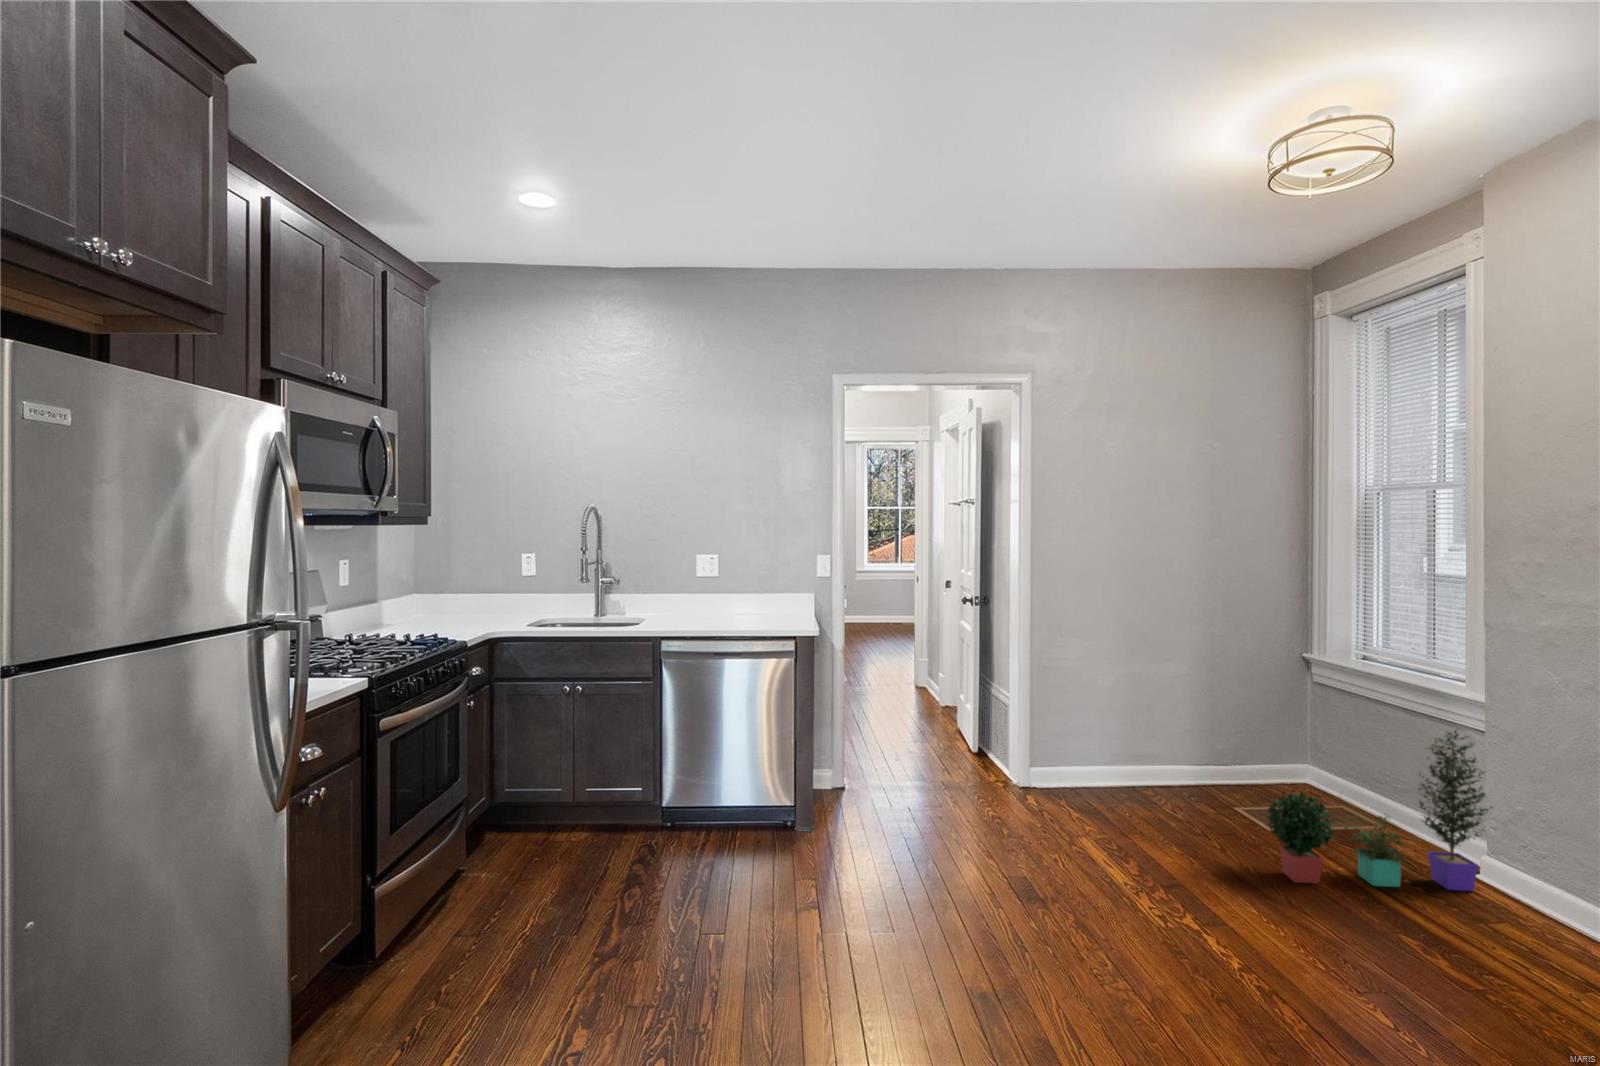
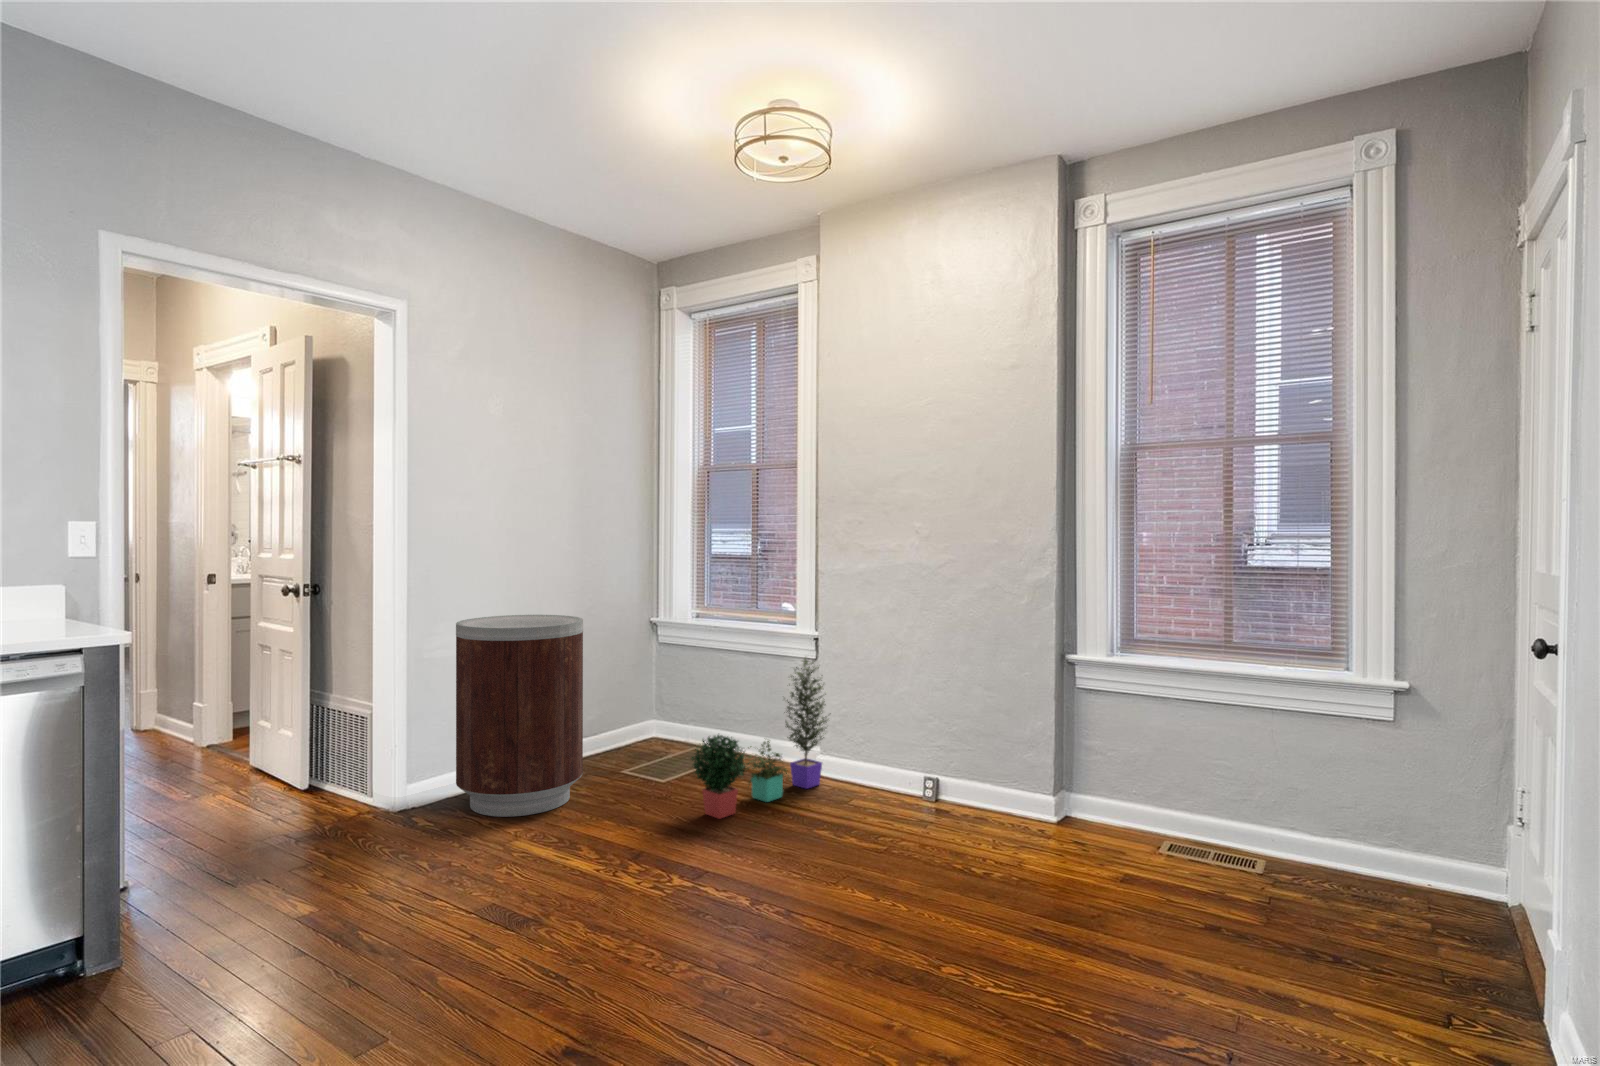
trash can: none [1062,637,1177,820] -> present [456,615,583,817]

